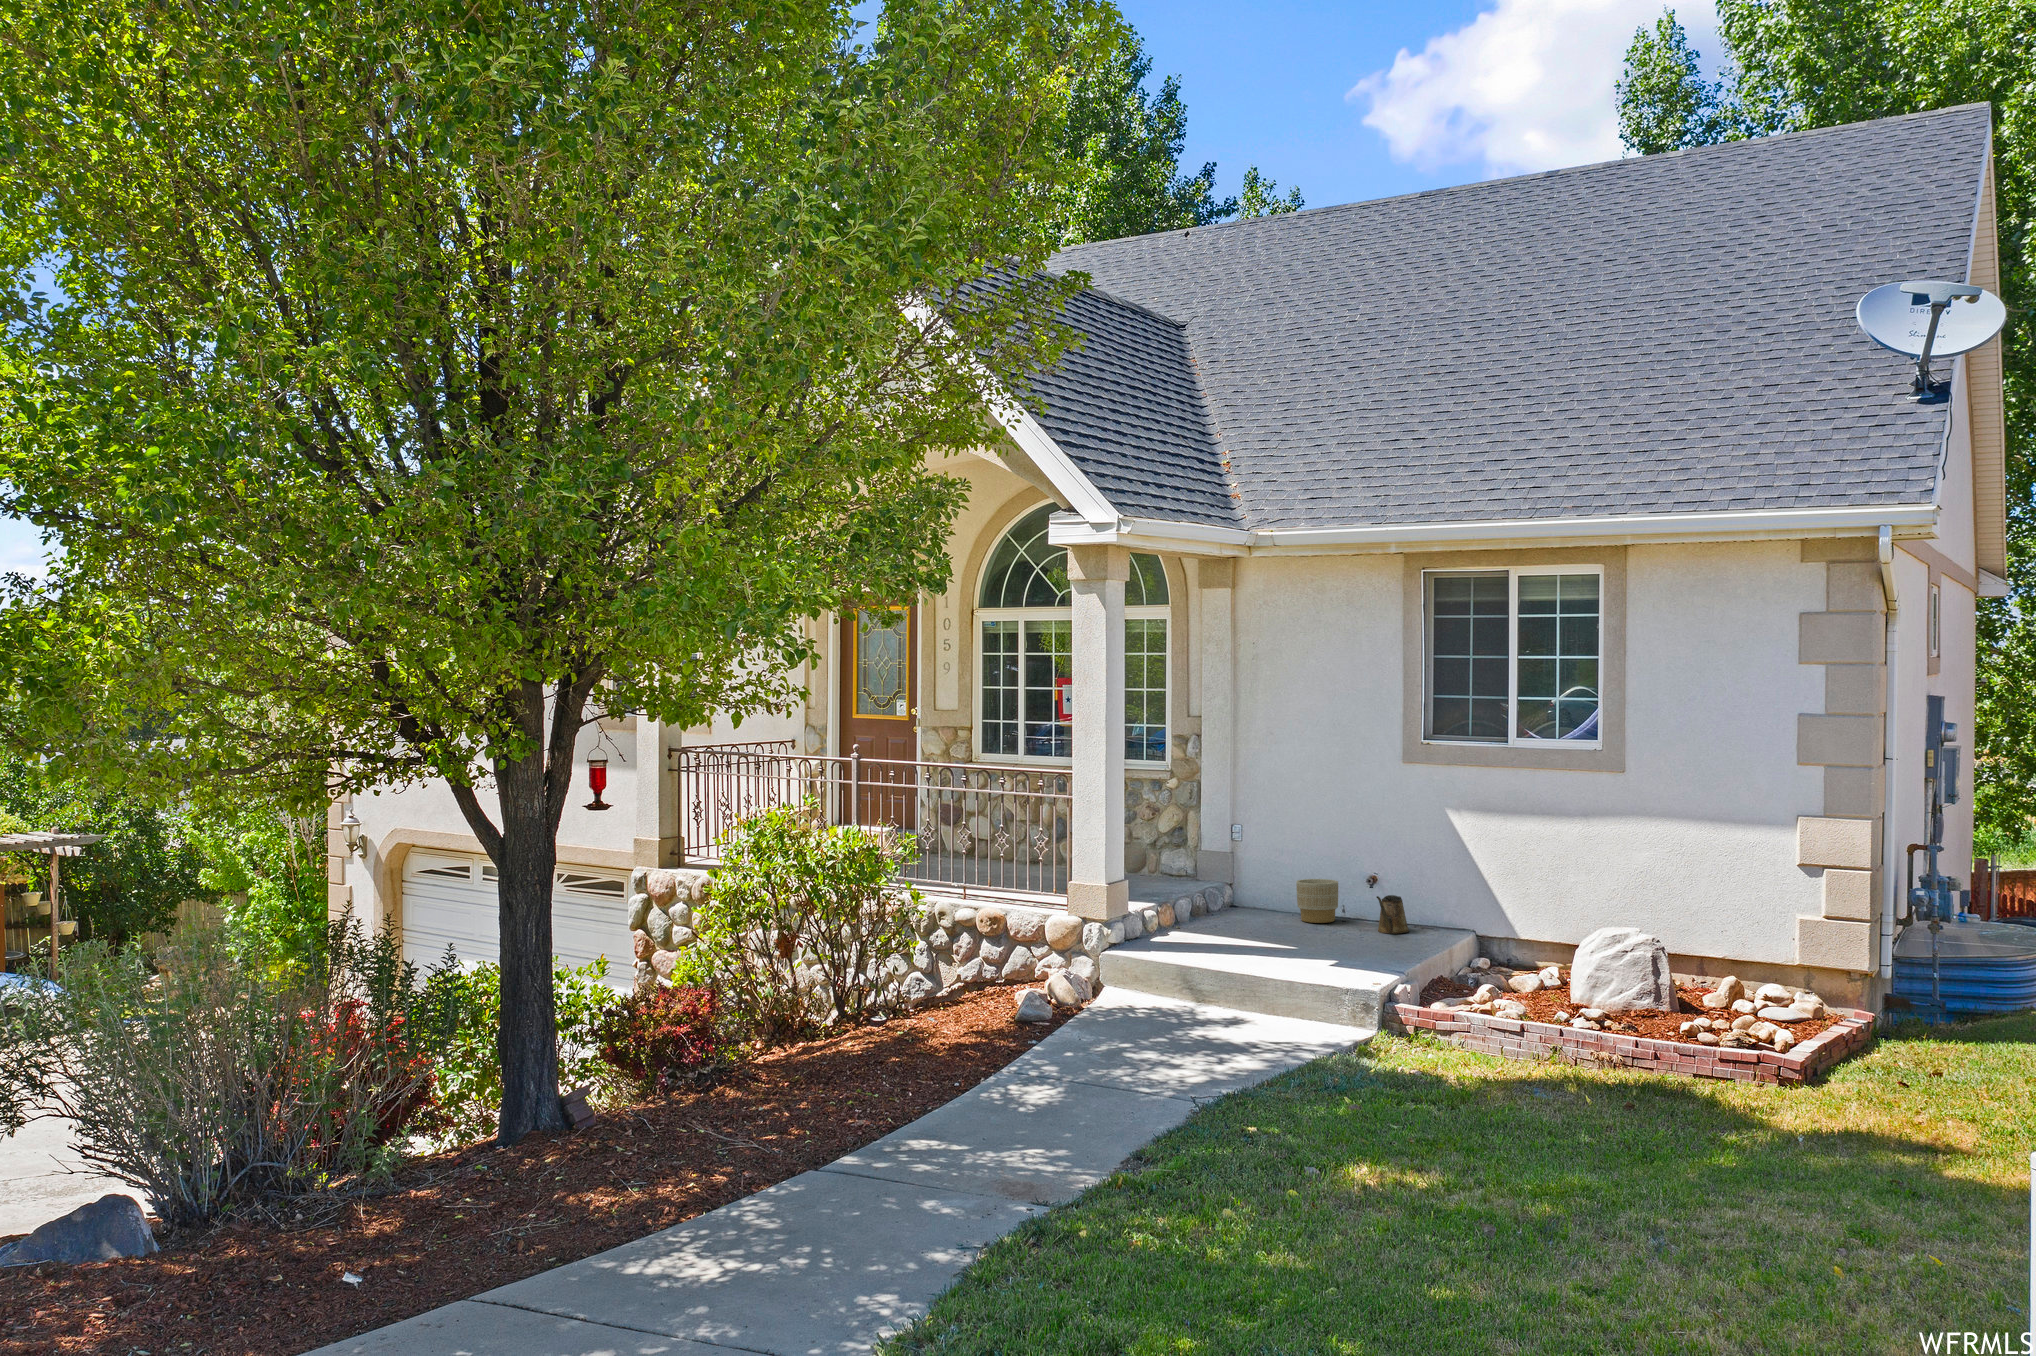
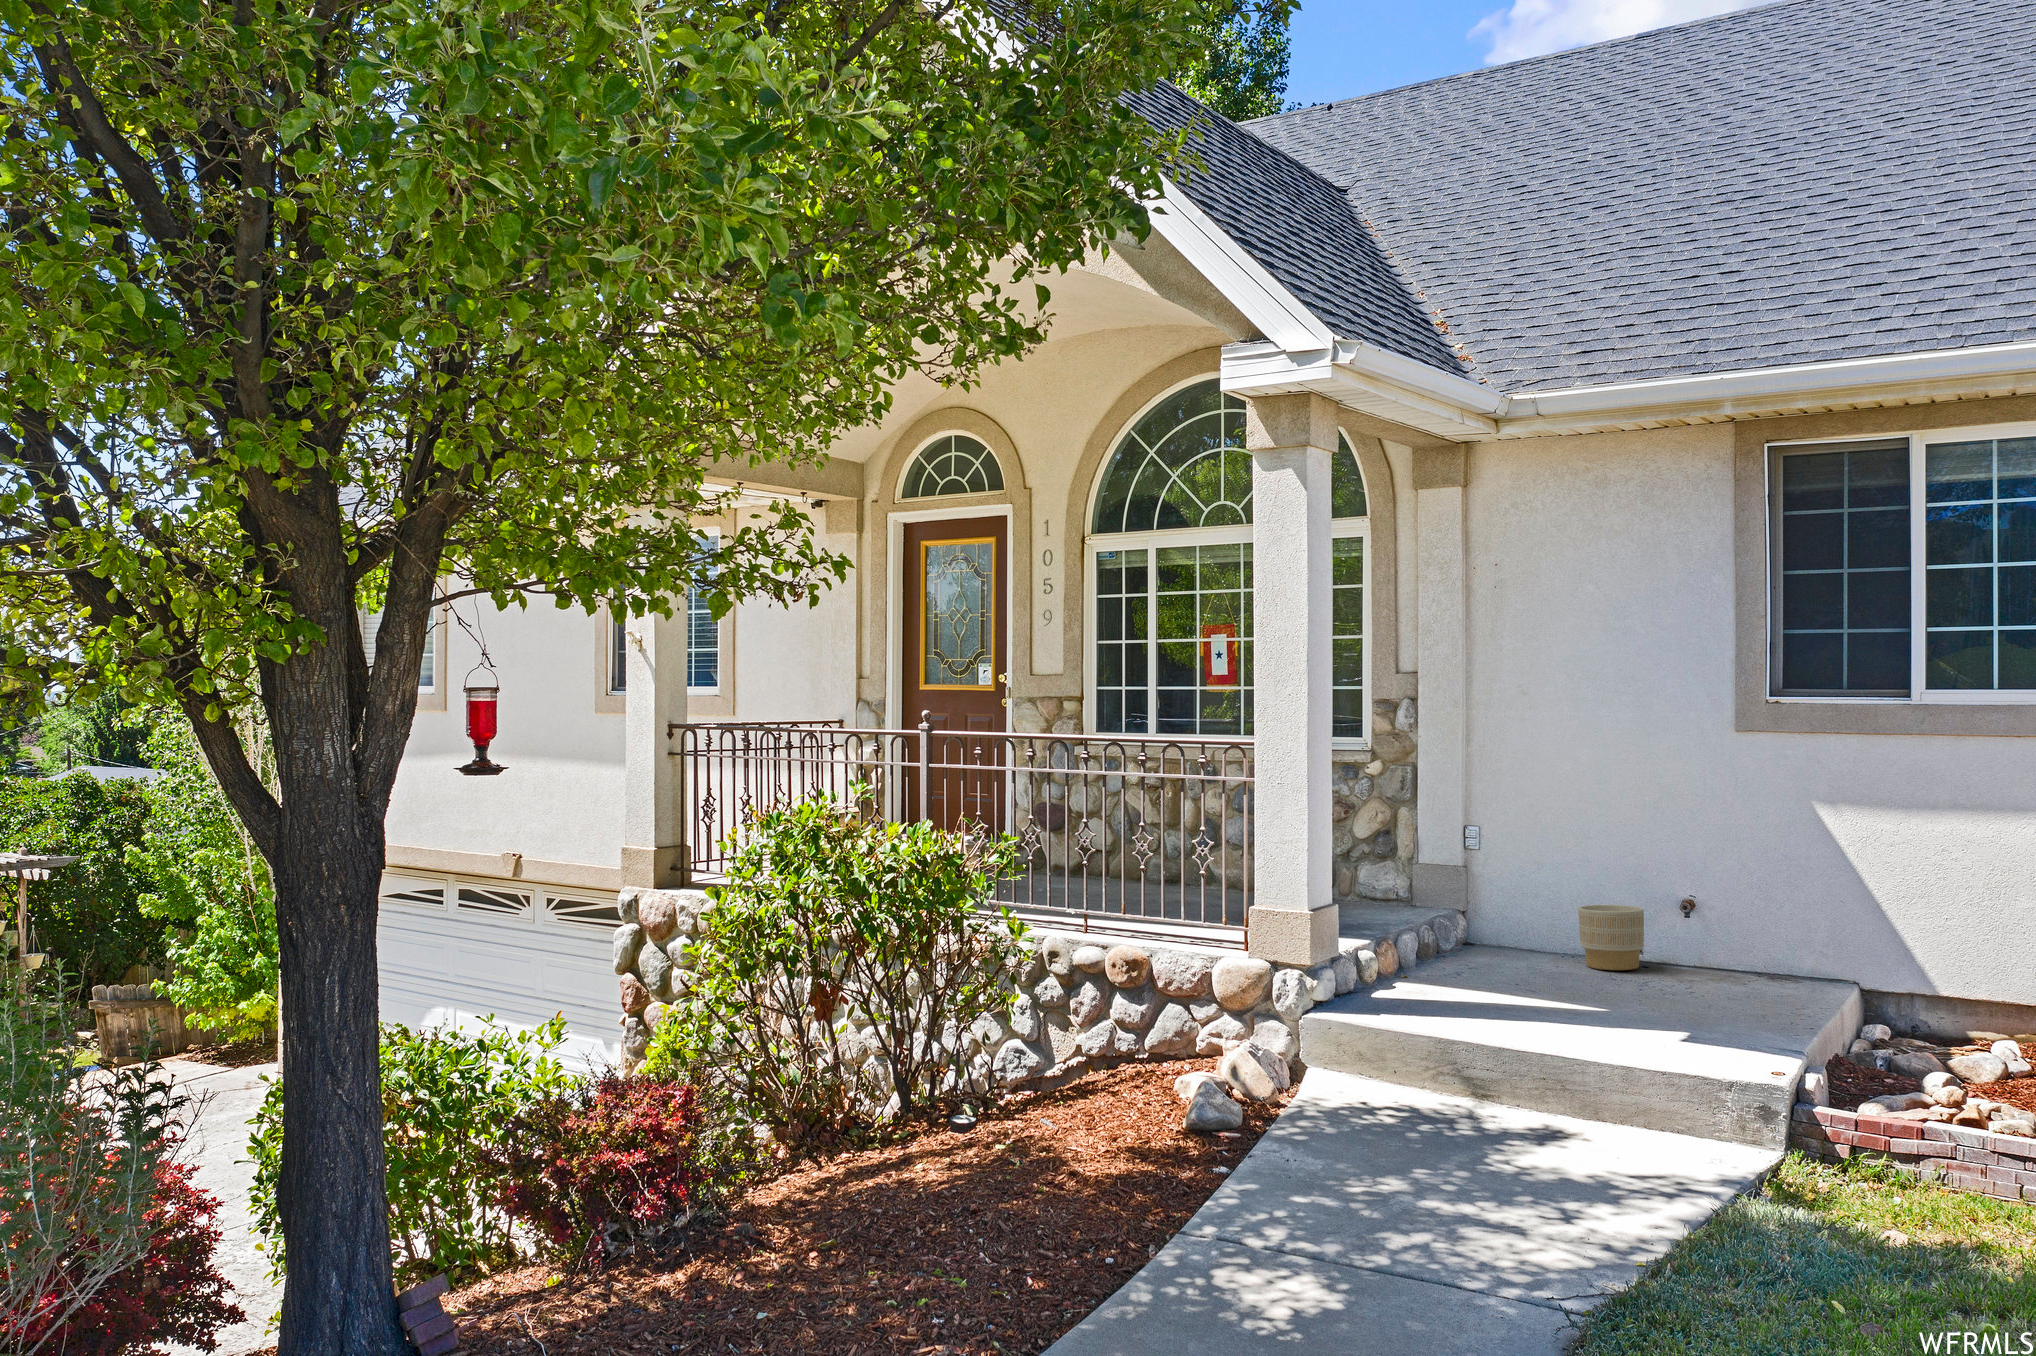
watering can: present [1377,895,1409,934] -> none [1712,930,1764,988]

